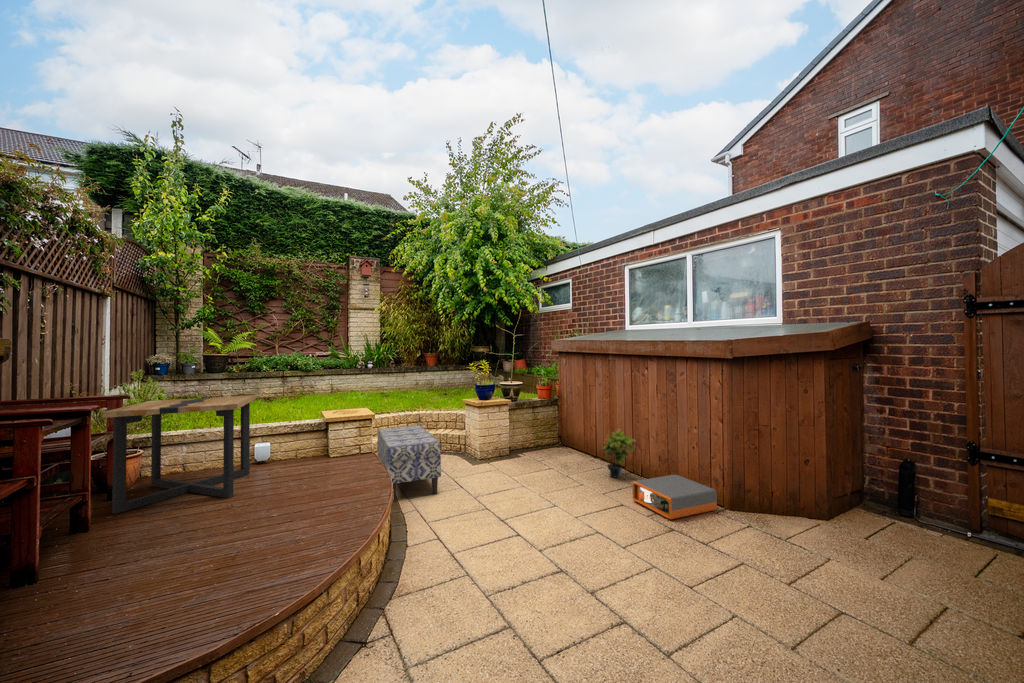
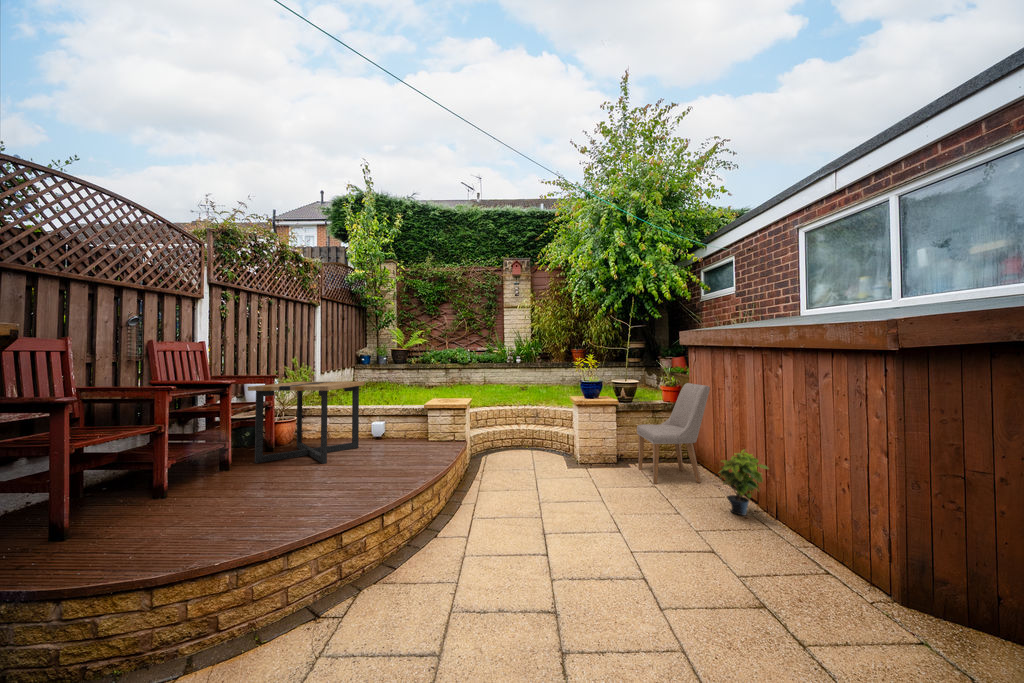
chair: none [522,381,580,466] -> present [637,383,710,484]
bench: present [378,425,441,500] -> none [460,421,521,493]
storage box: present [632,475,717,519] -> none [734,522,875,595]

